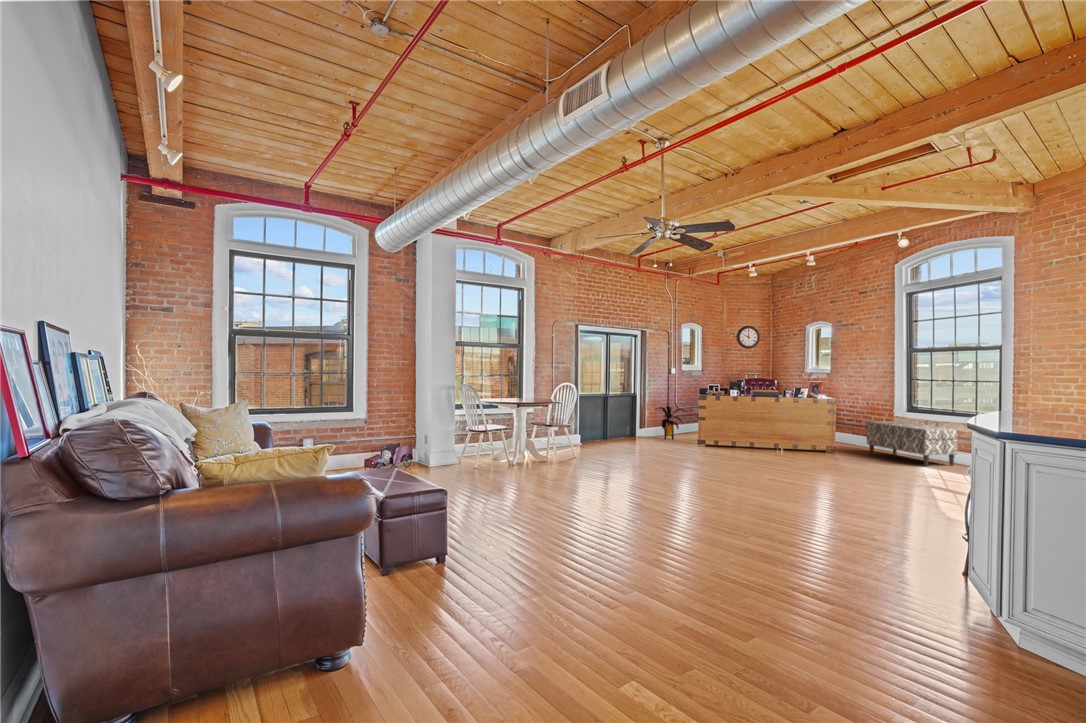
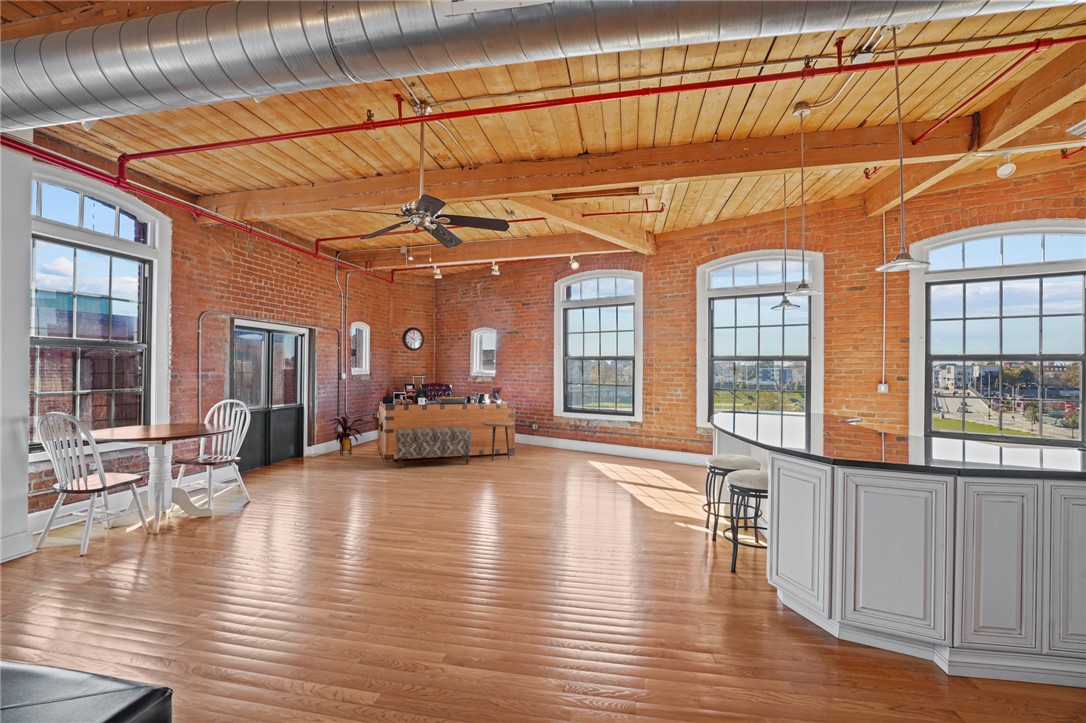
side table: none [791,416,828,458] -> present [482,420,514,461]
bench: present [867,421,958,467] -> present [396,427,471,468]

